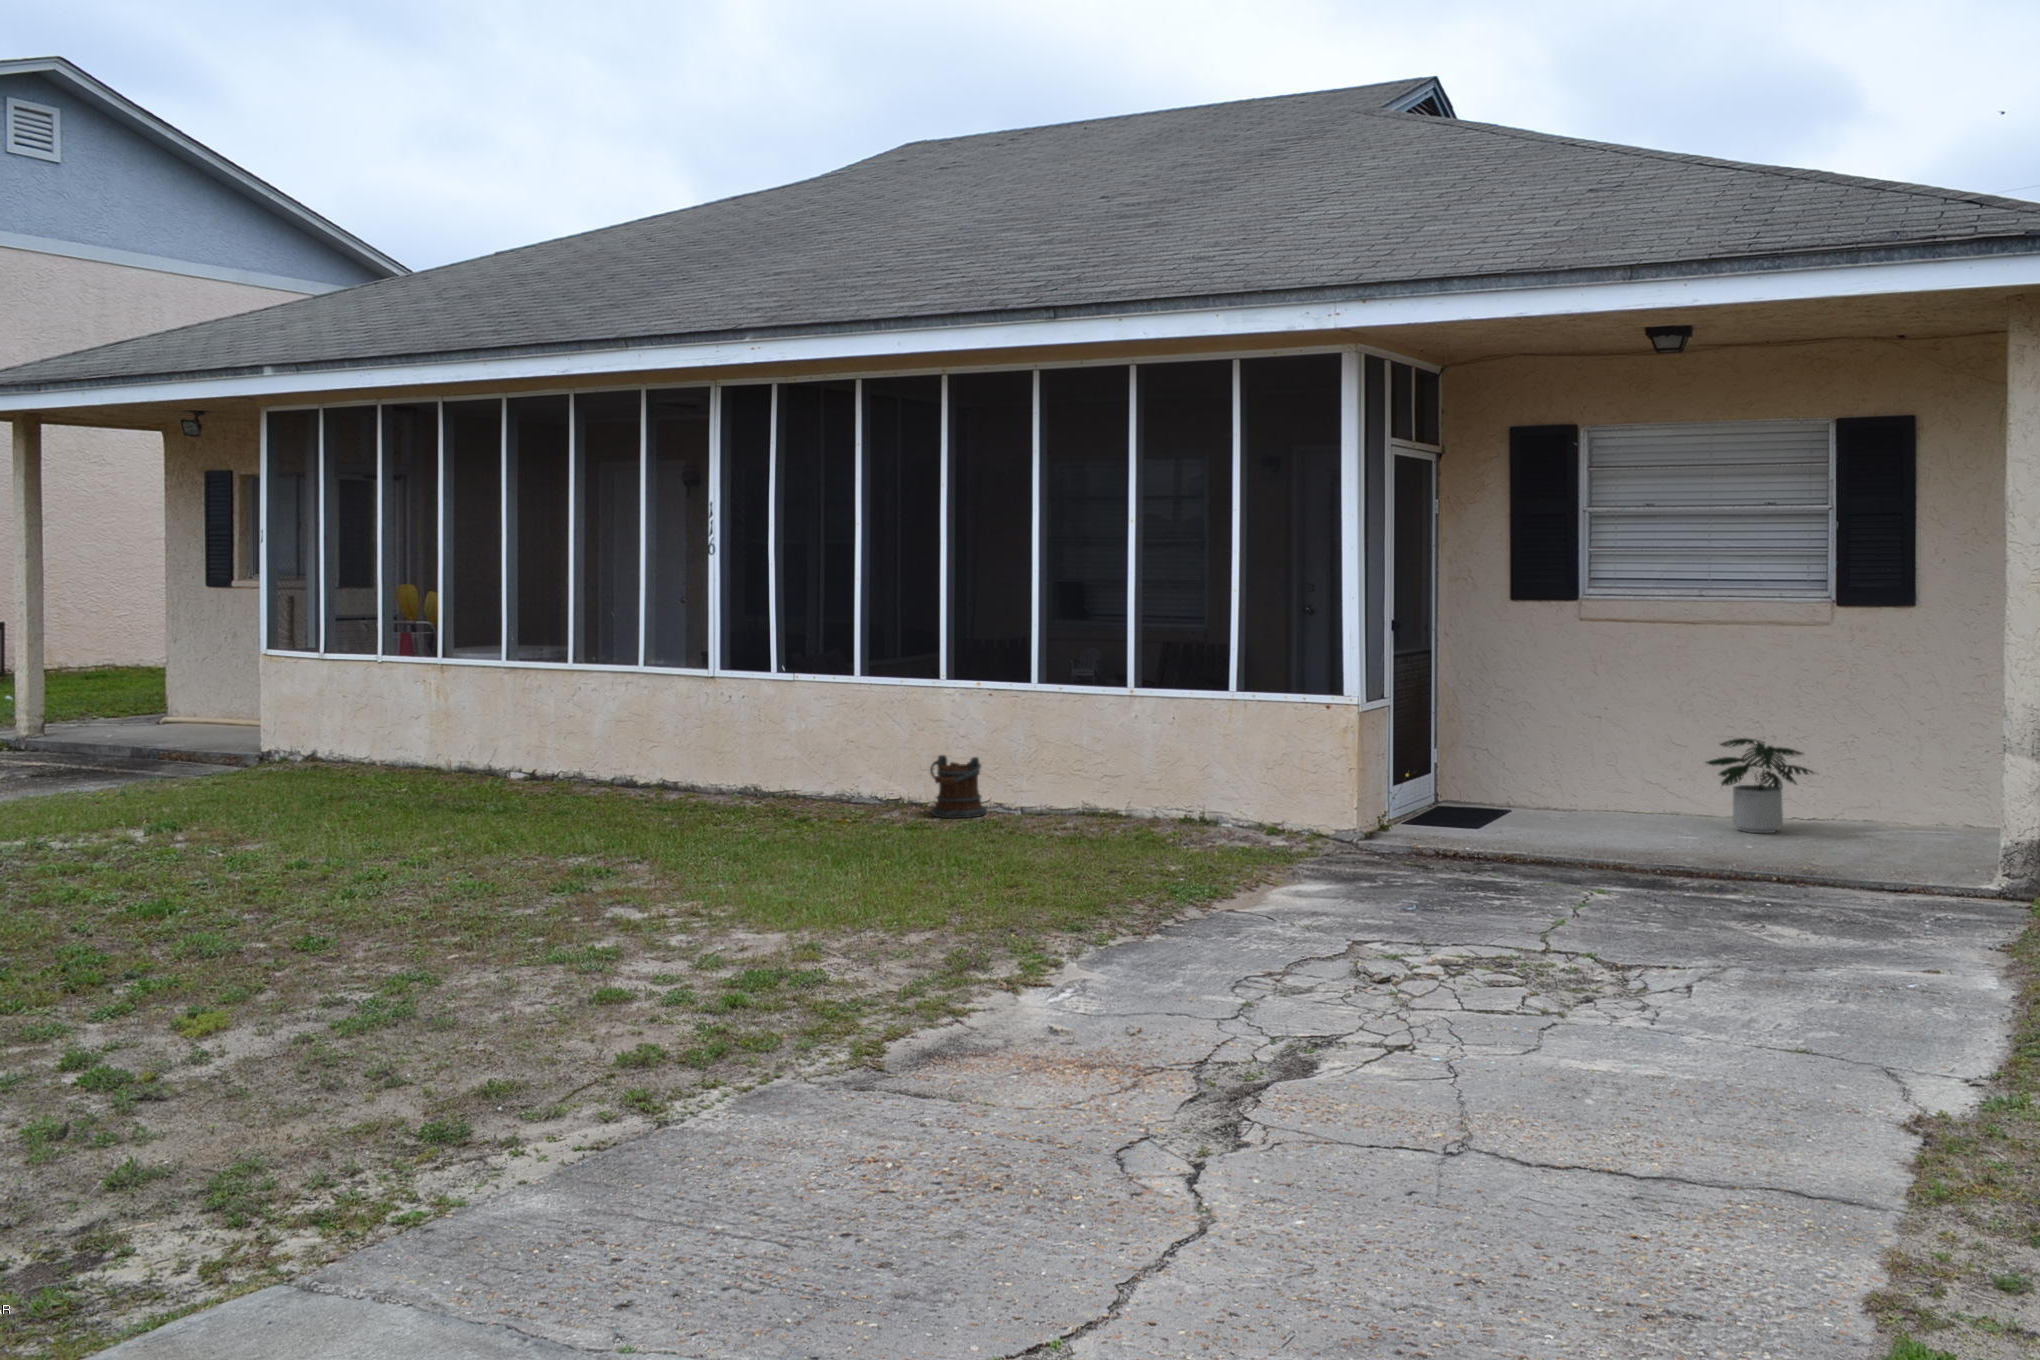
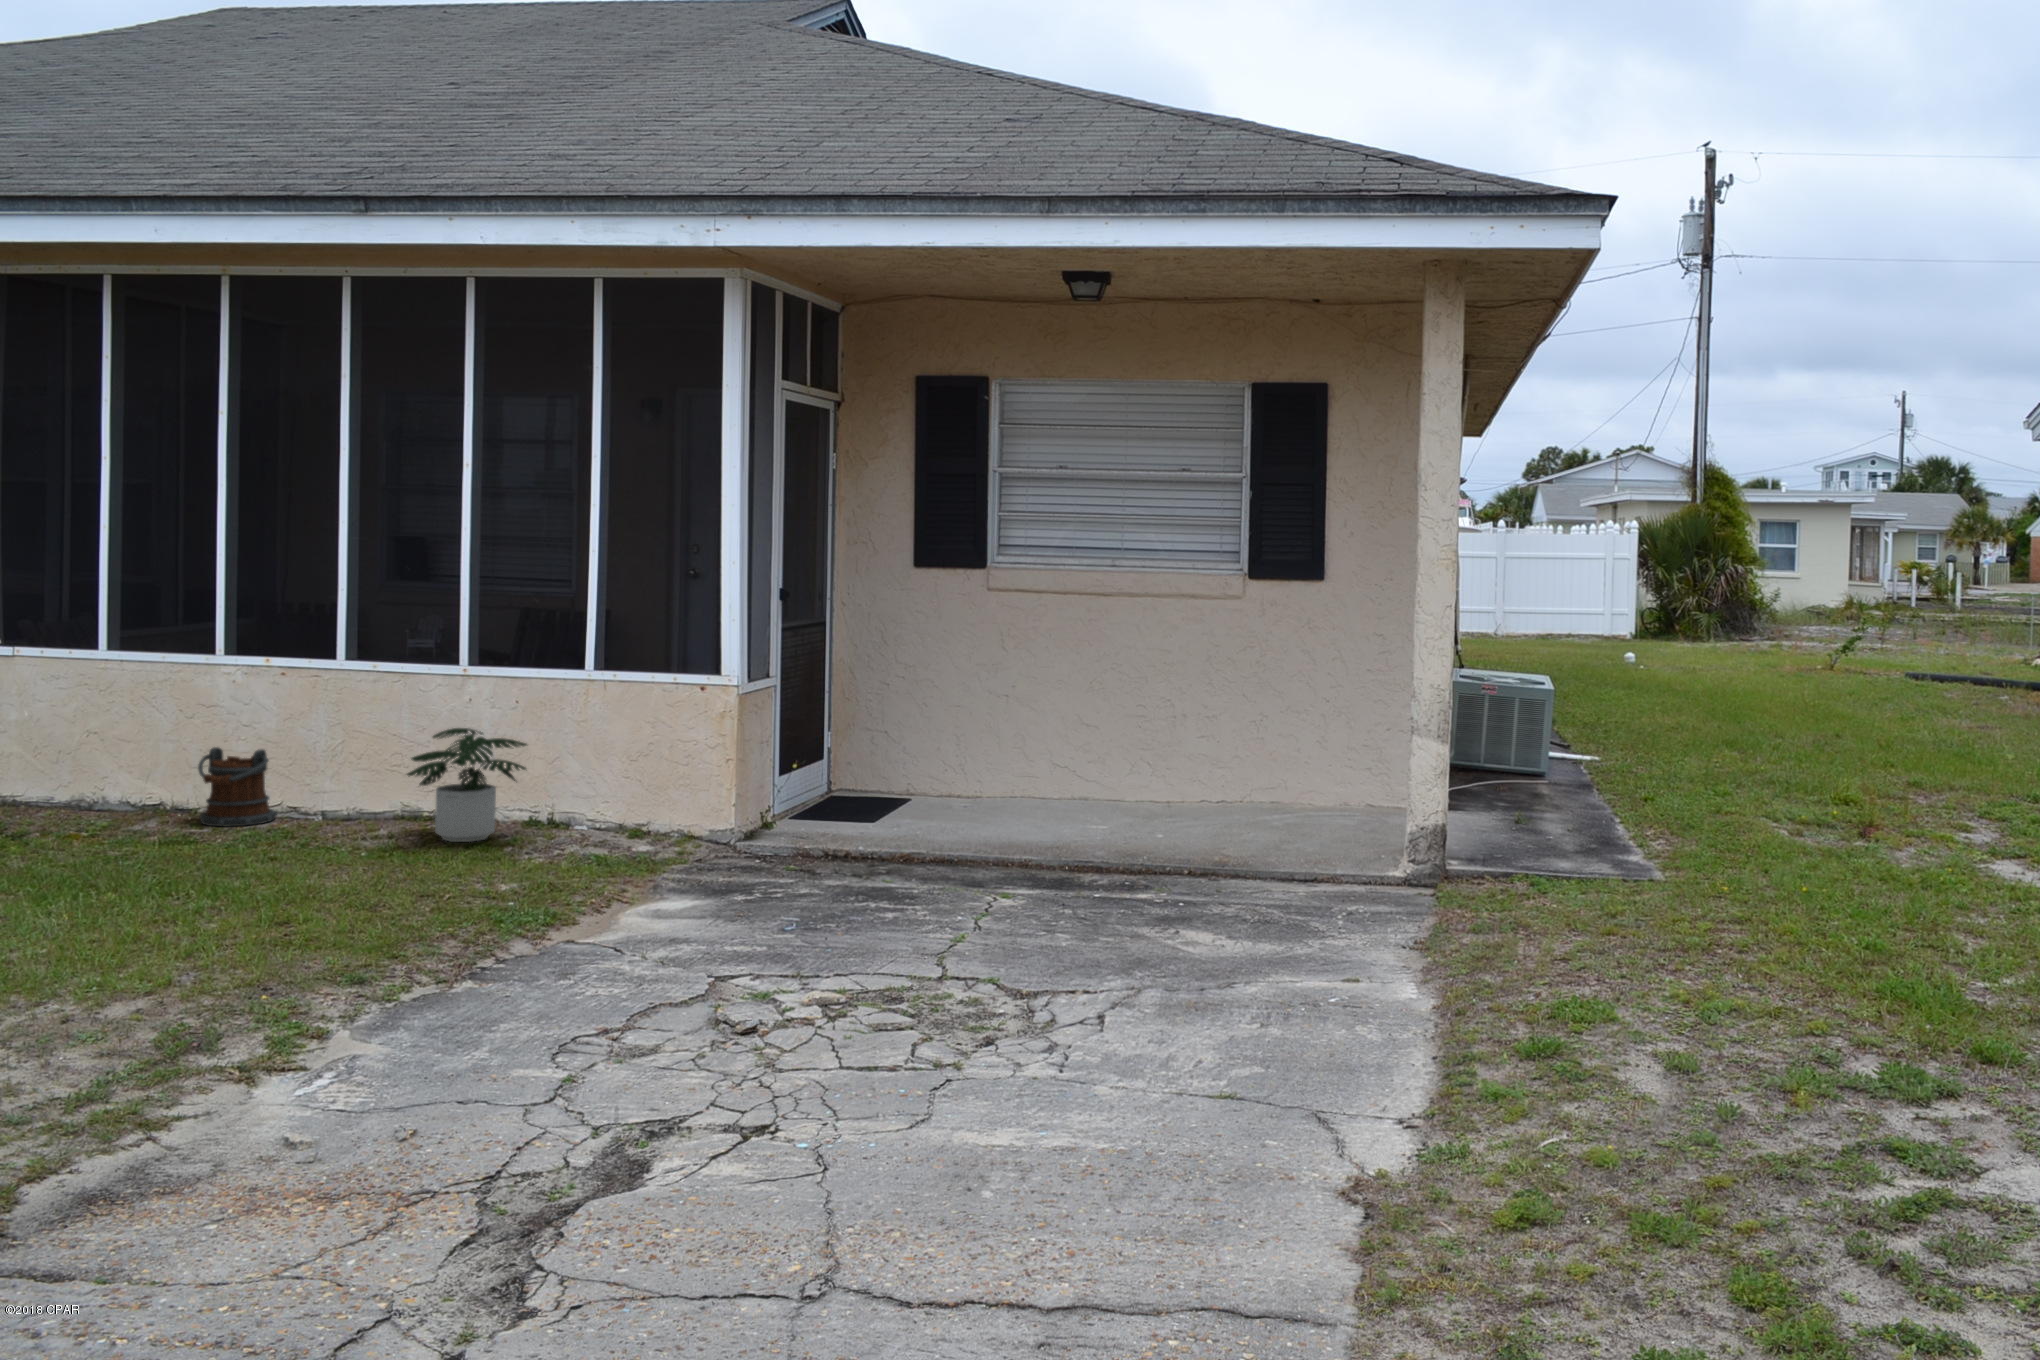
potted plant: present [1706,738,1813,833] -> present [407,728,527,842]

